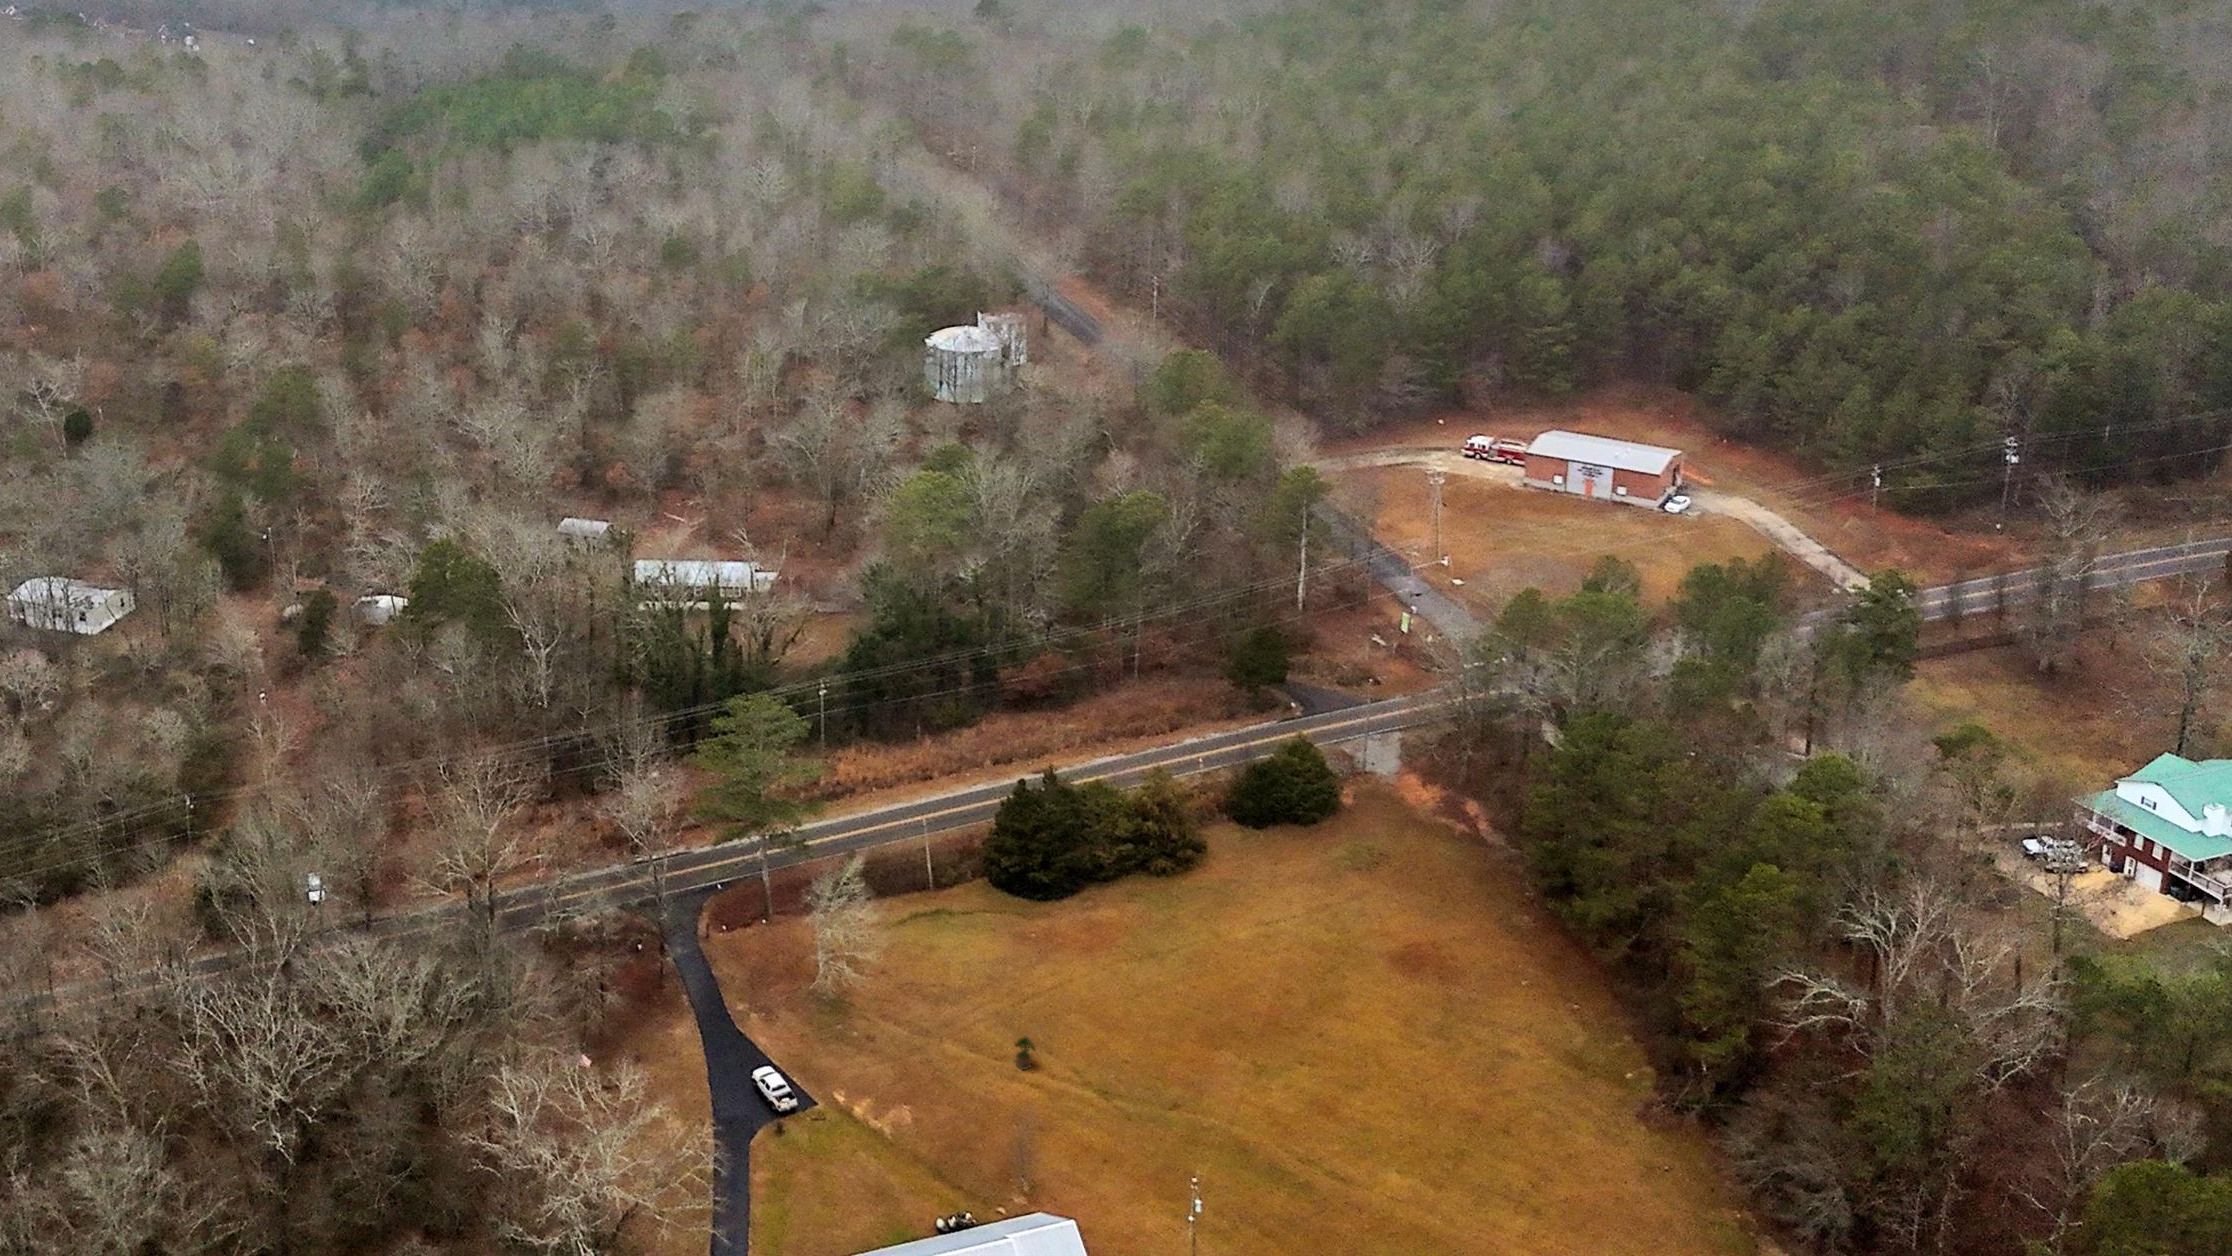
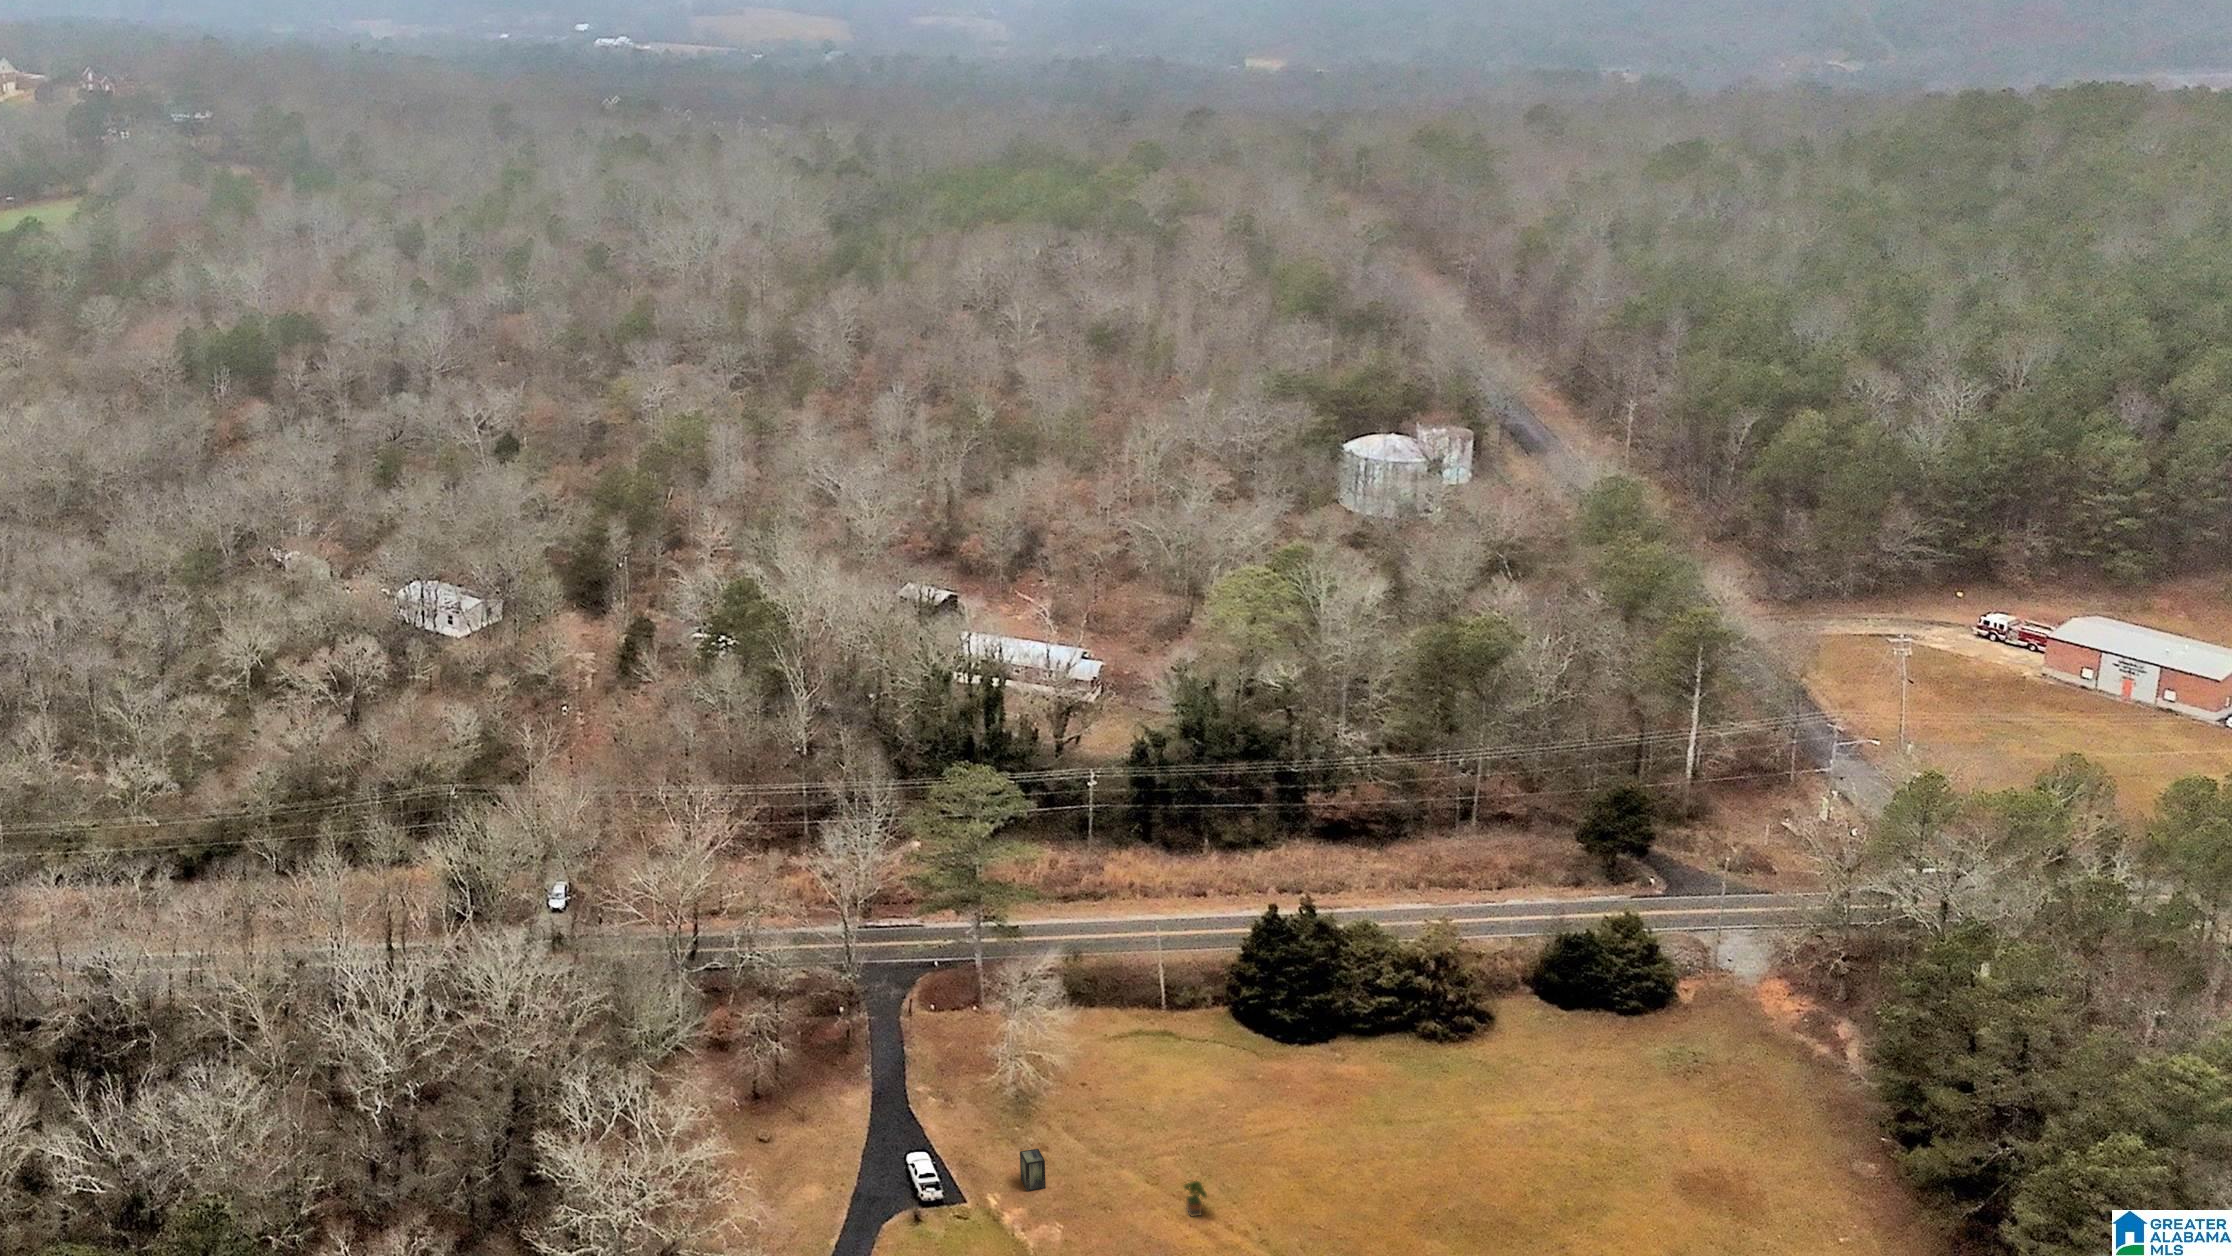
storage box: none [861,1040,887,1083] -> present [1020,1149,1046,1191]

